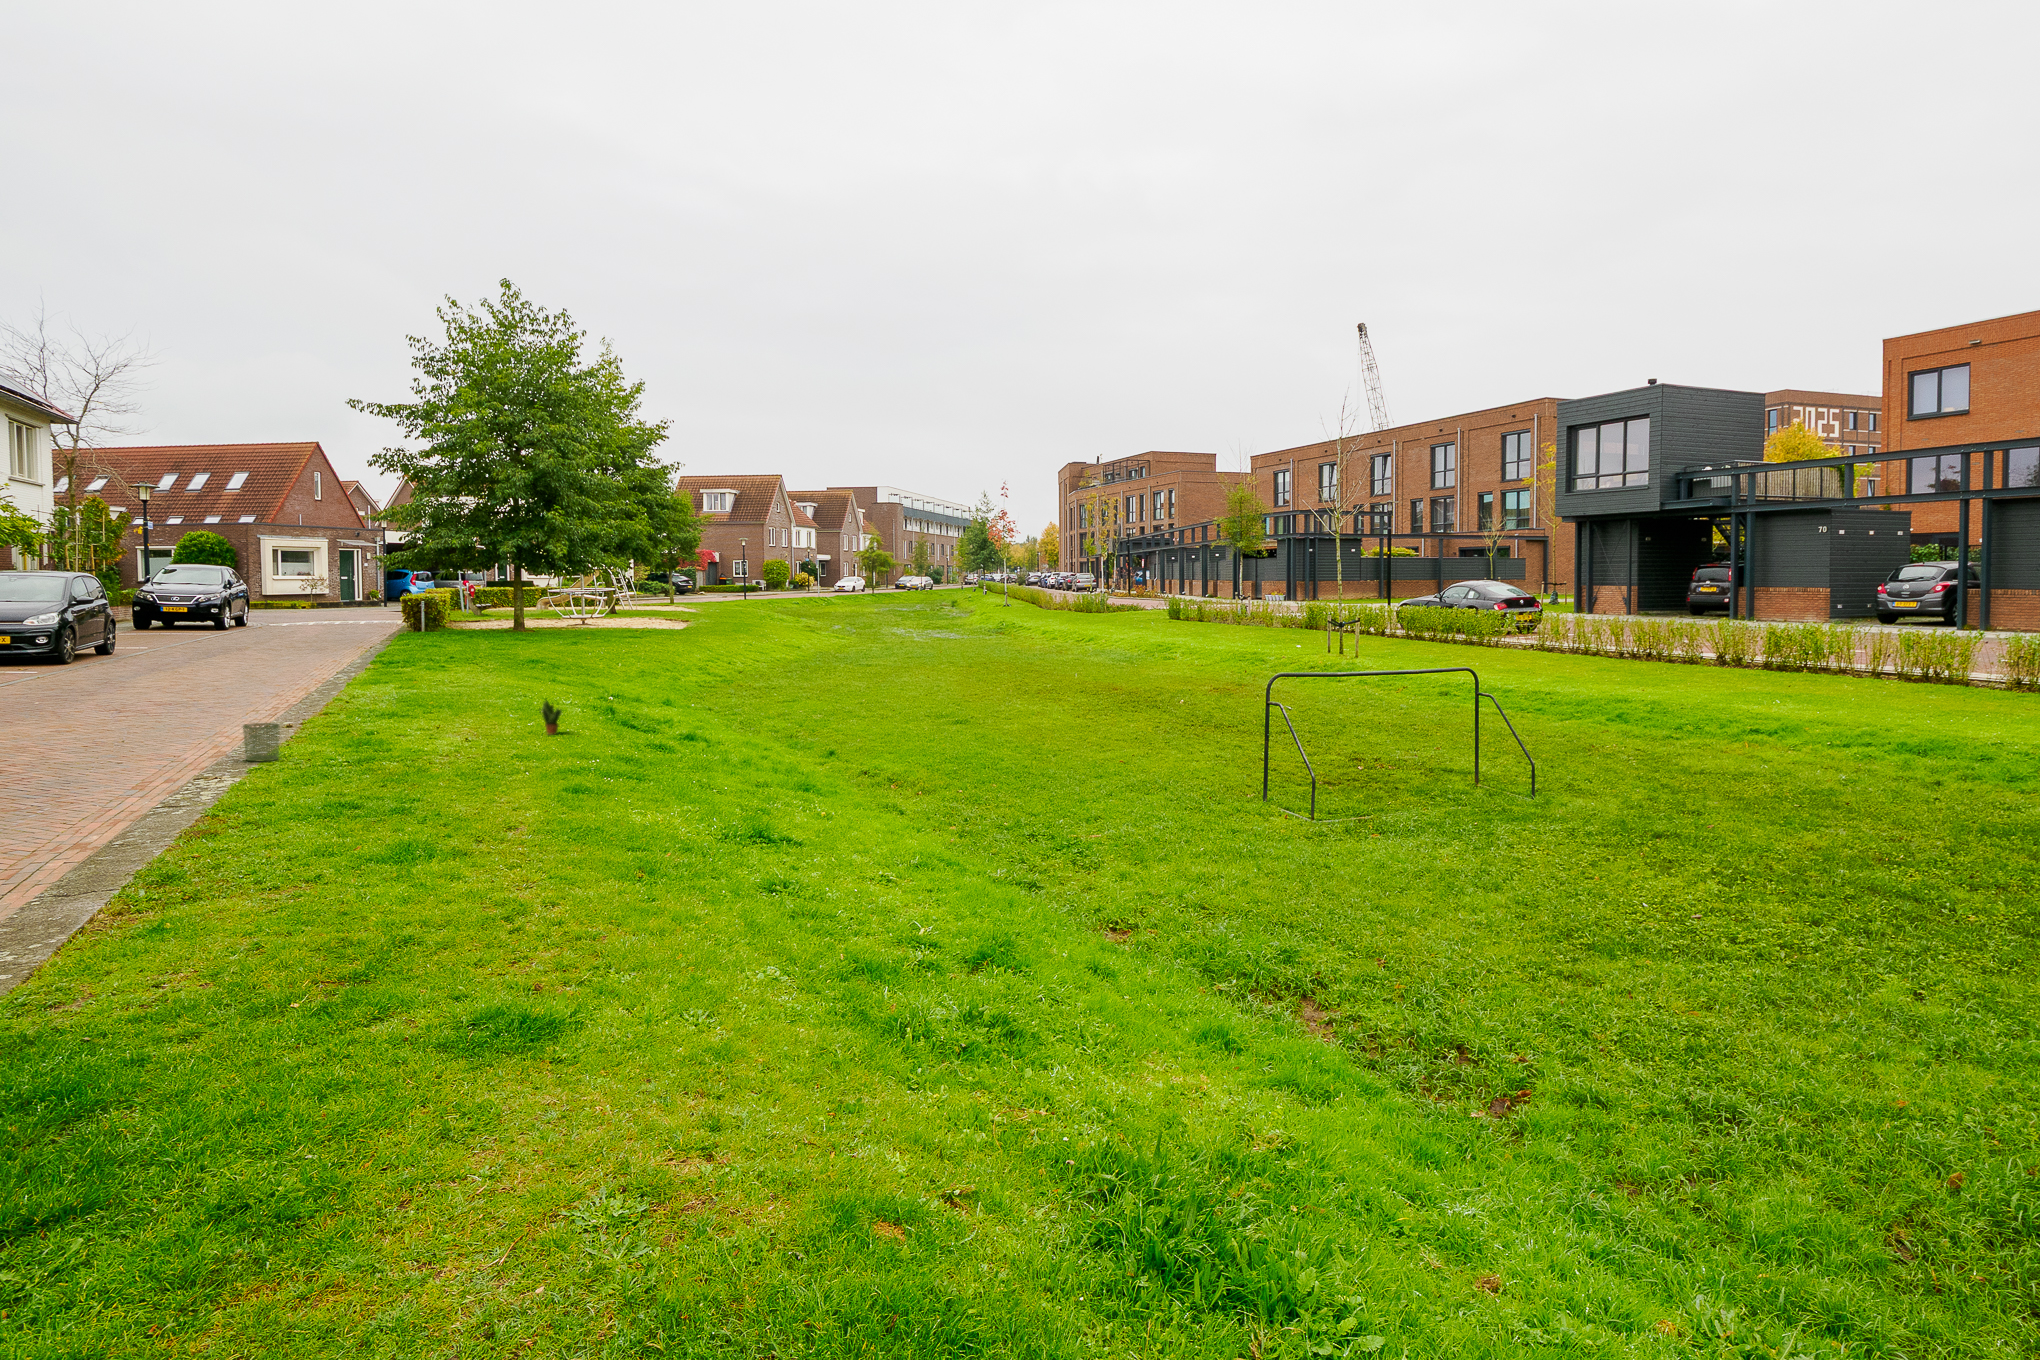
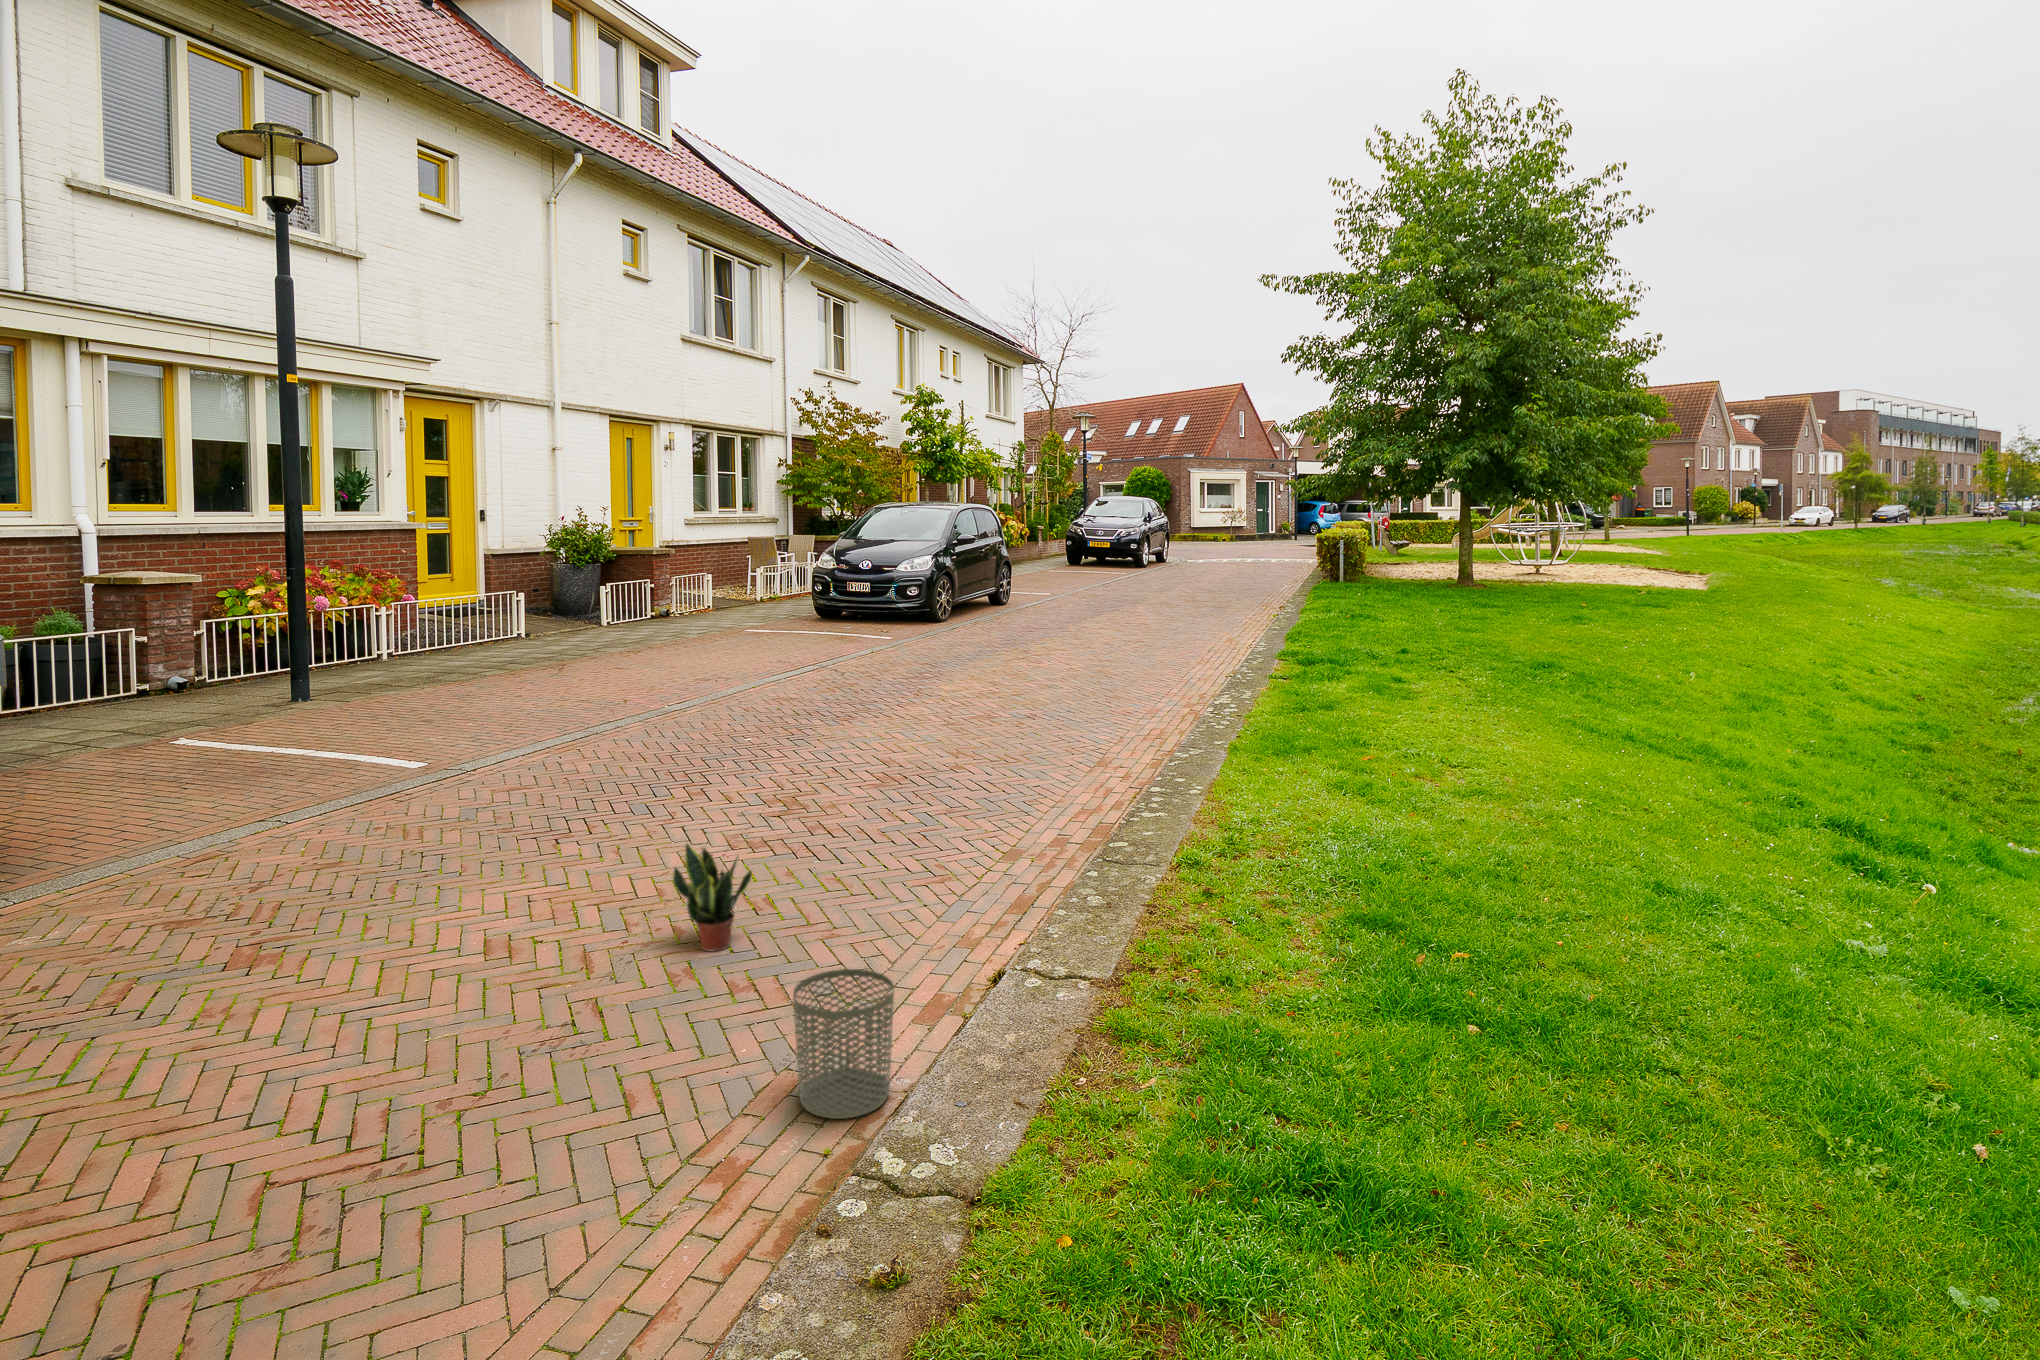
potted plant: present [541,701,562,735] -> present [673,844,752,952]

